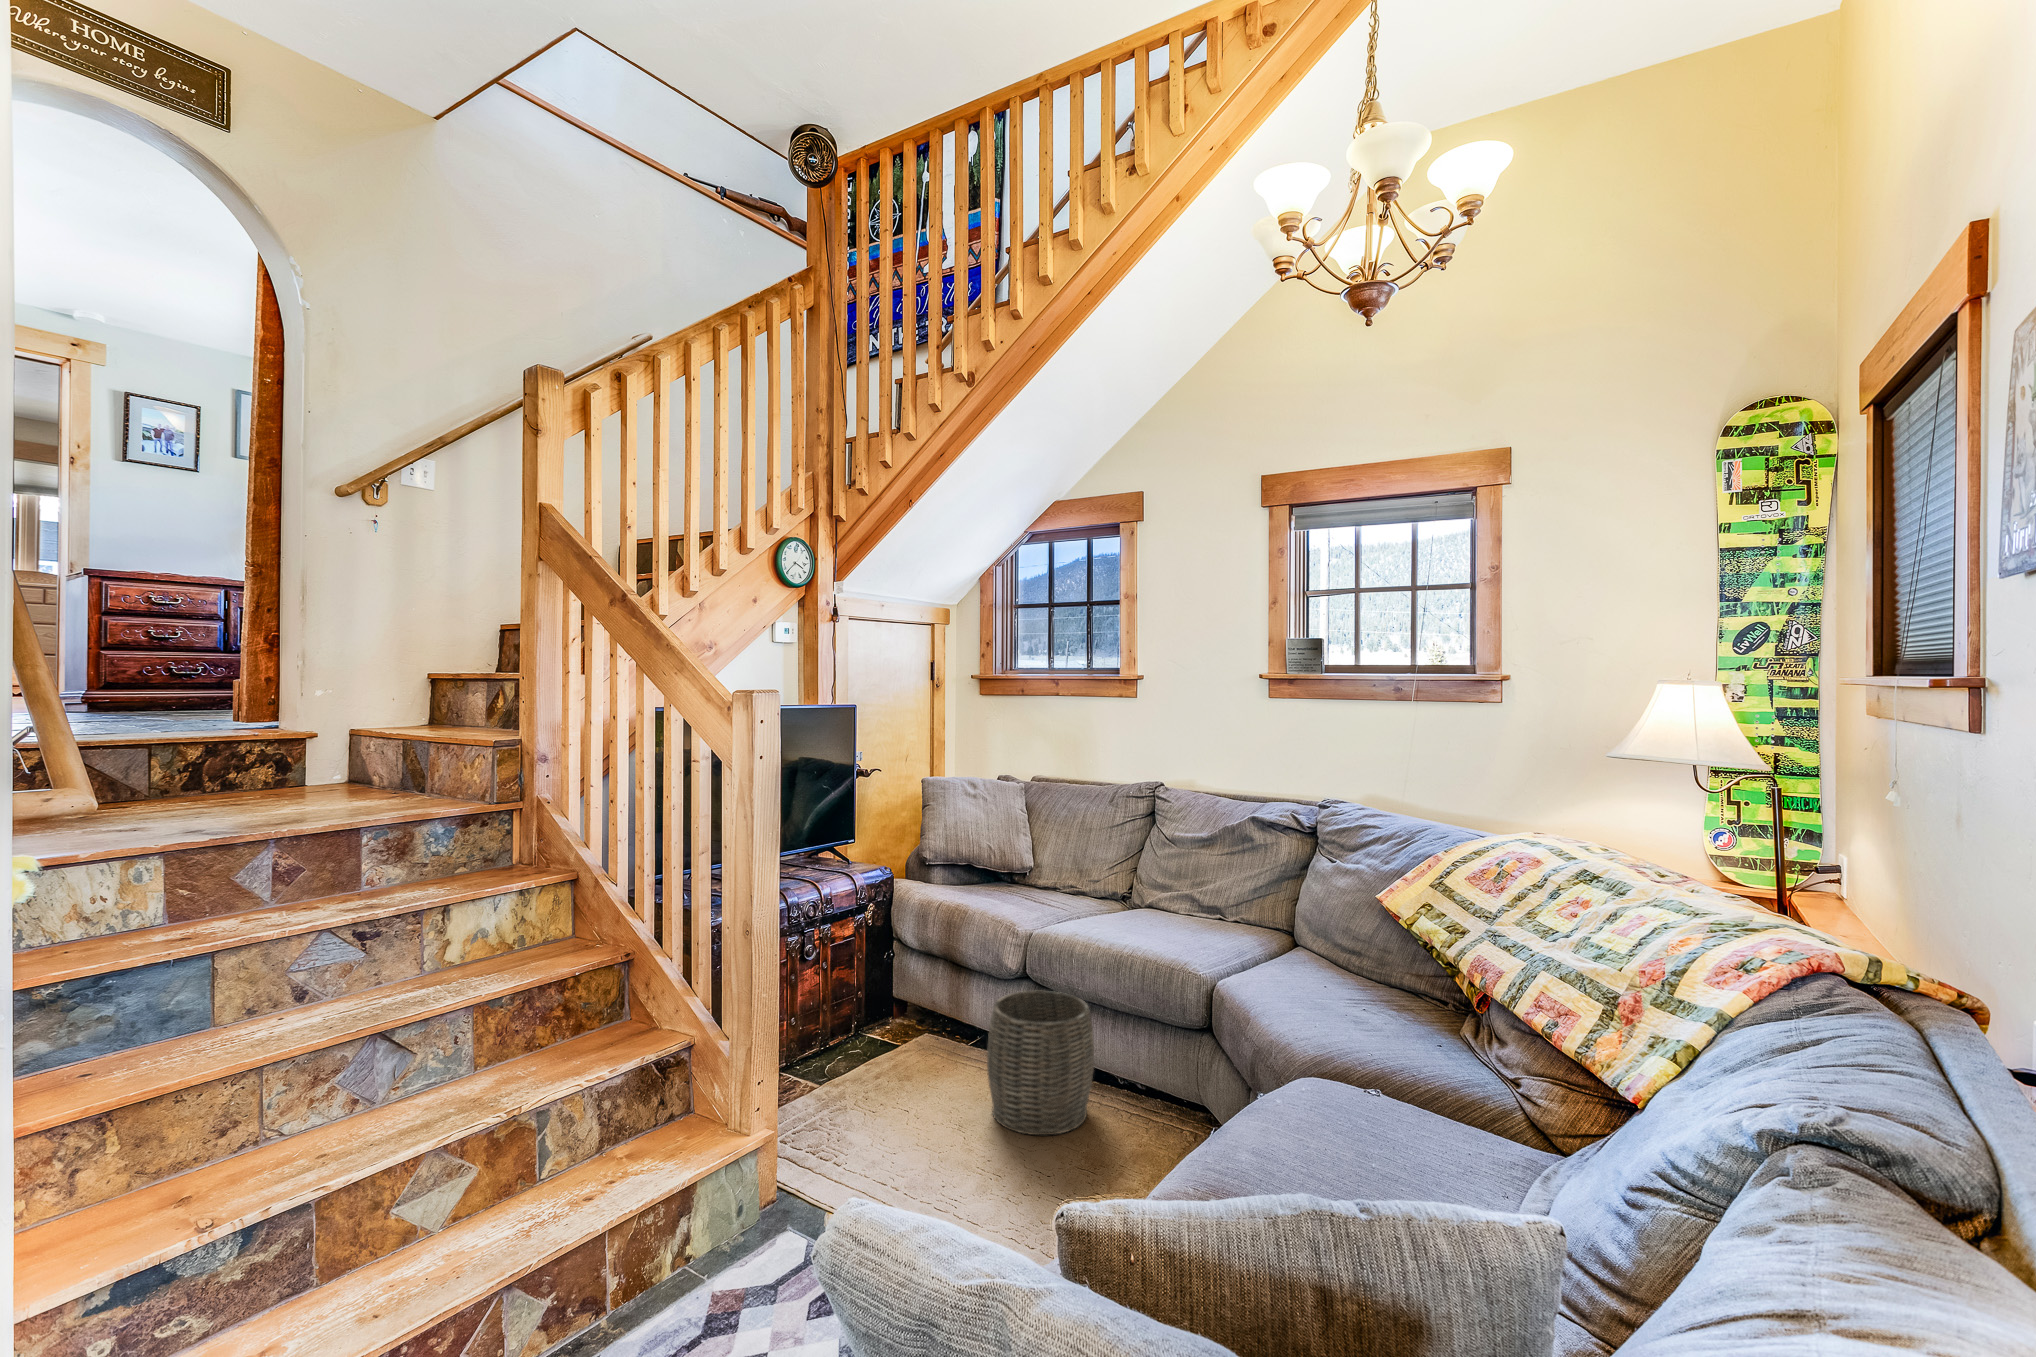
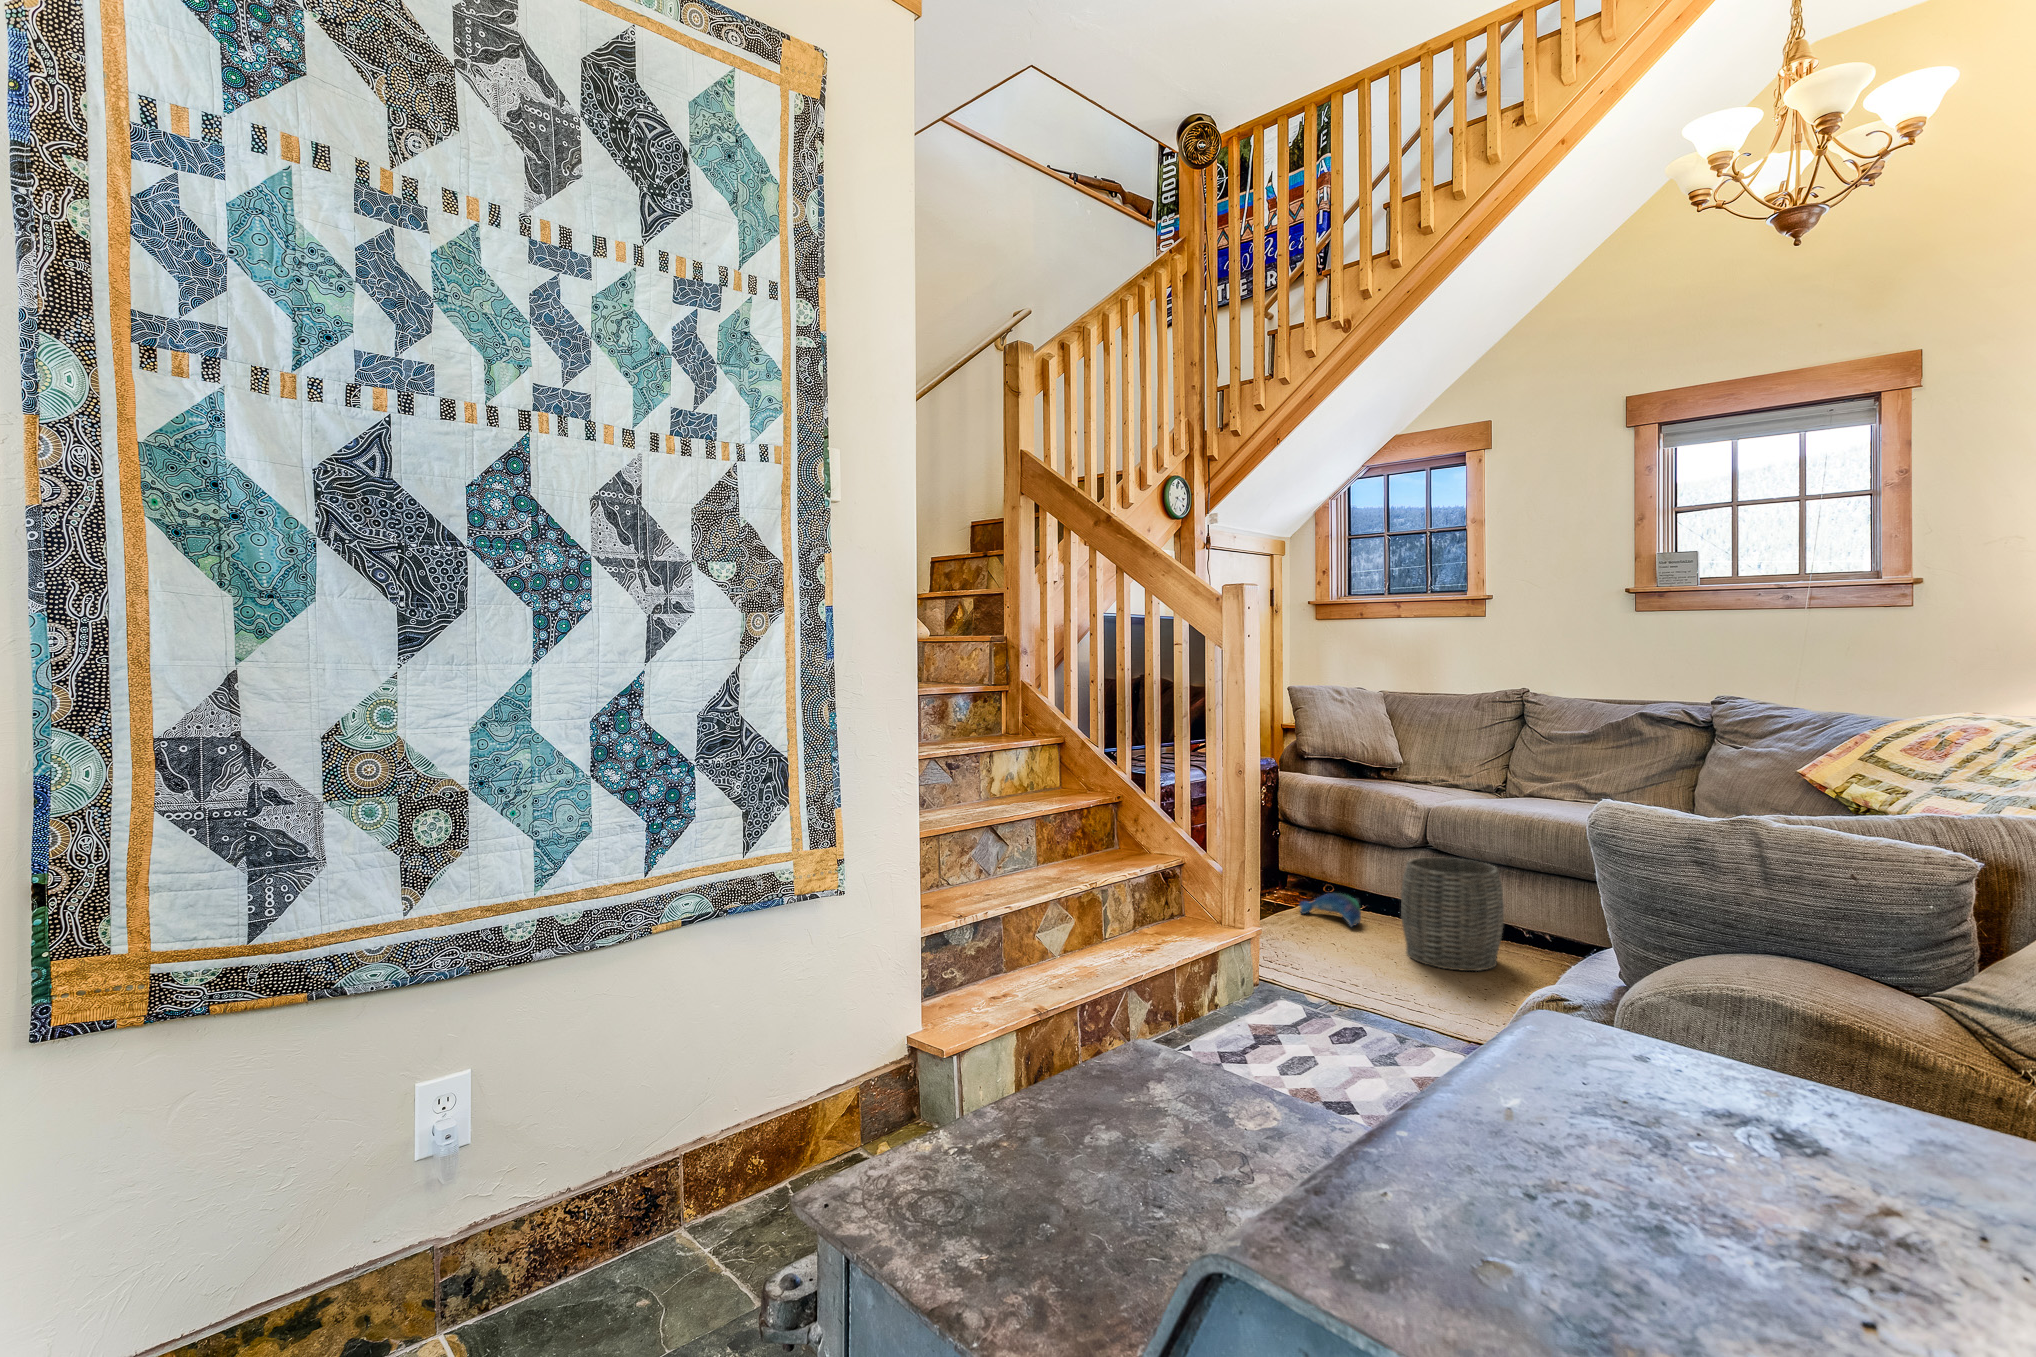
plush toy: none [903,1021,967,1068] -> present [1299,893,1361,927]

